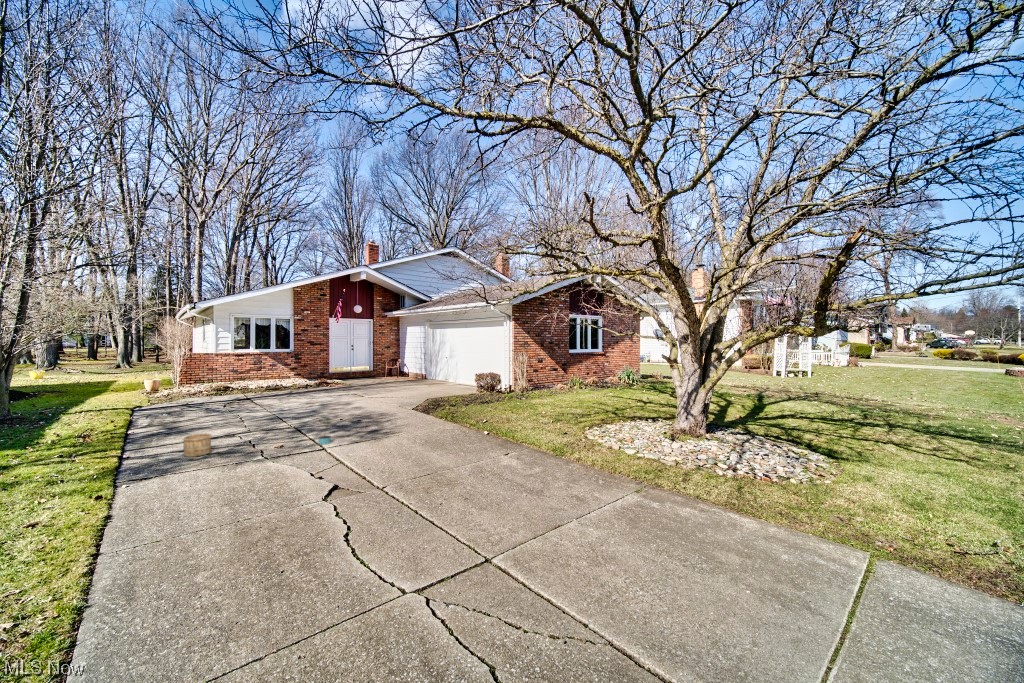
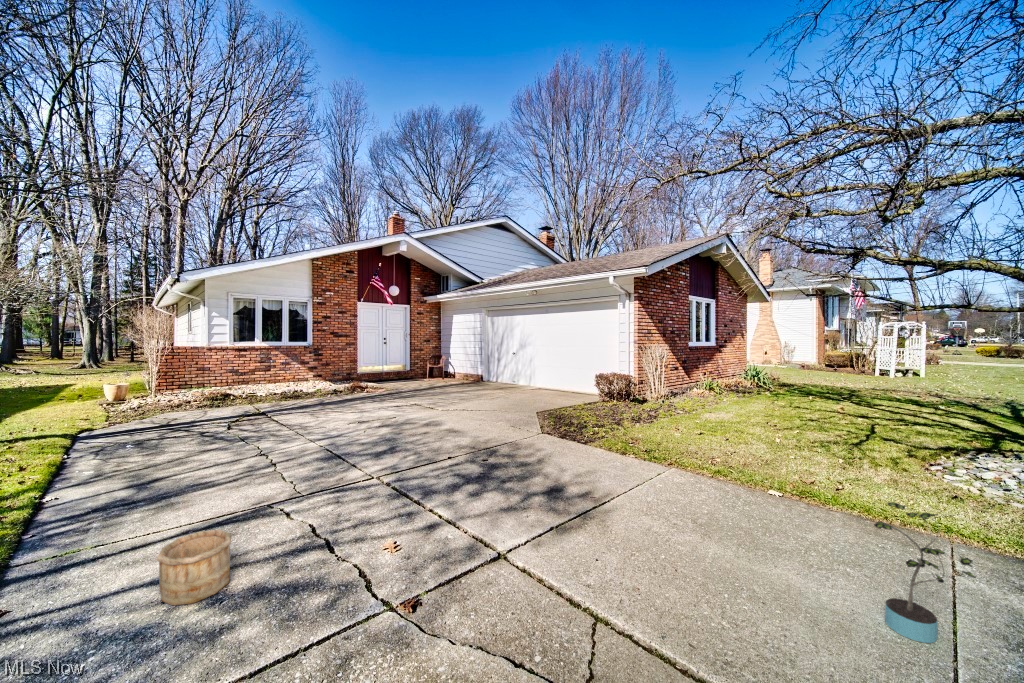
potted plant: present [318,418,331,444] -> present [874,502,976,643]

